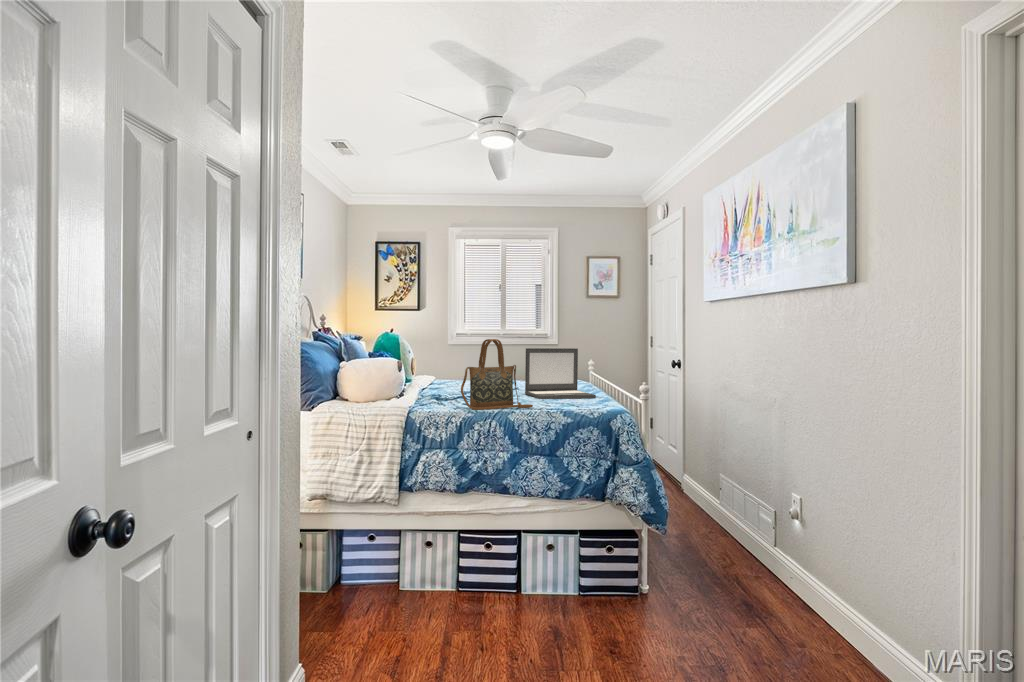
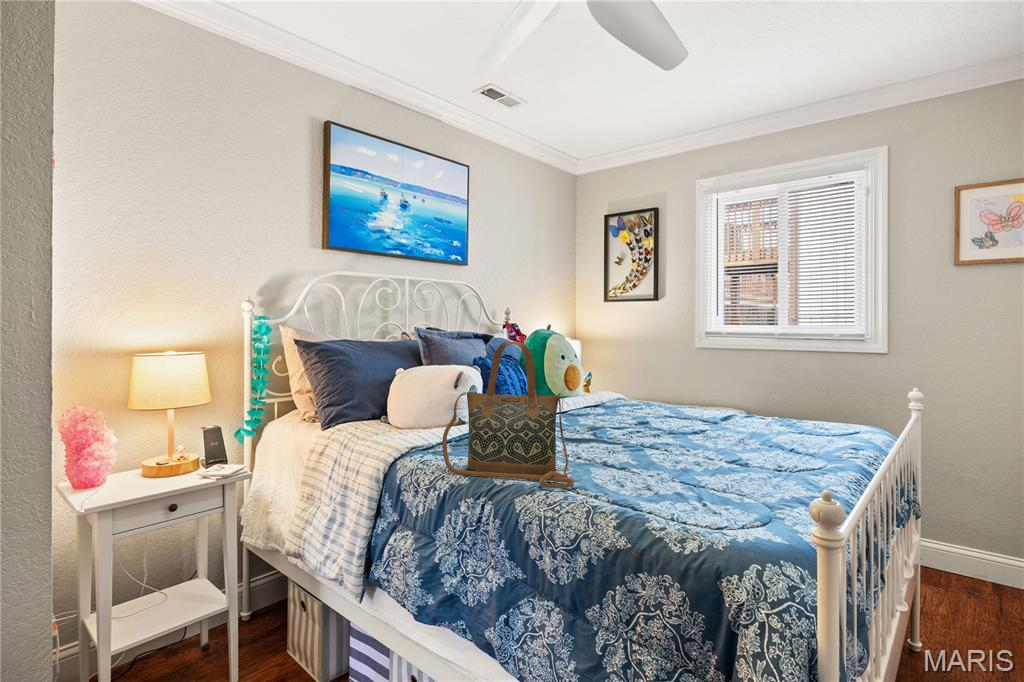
laptop: present [525,348,596,399] -> none [674,357,814,475]

